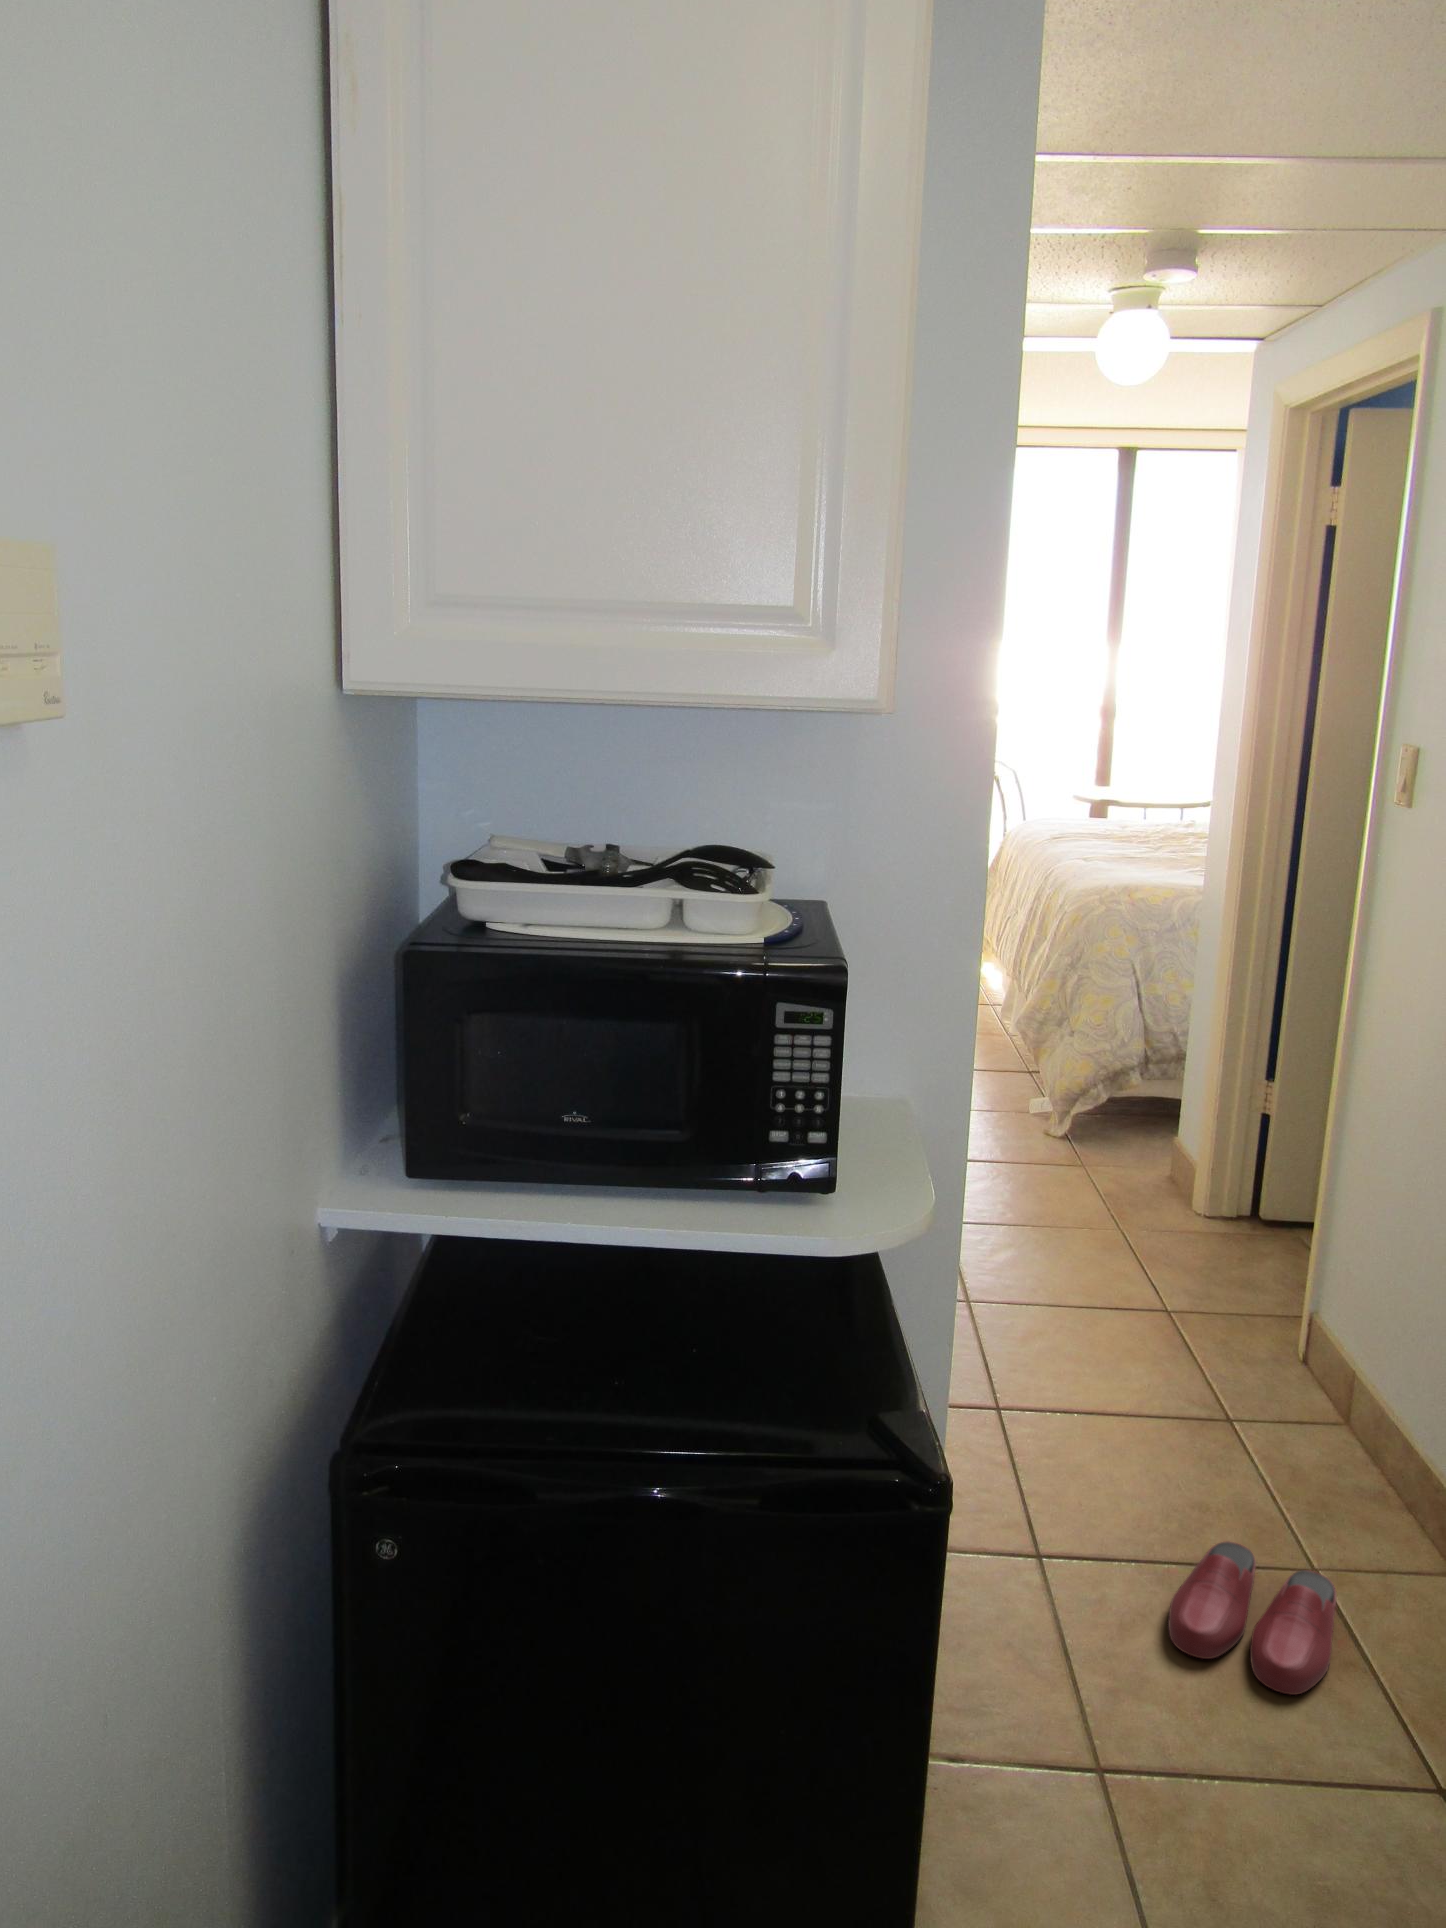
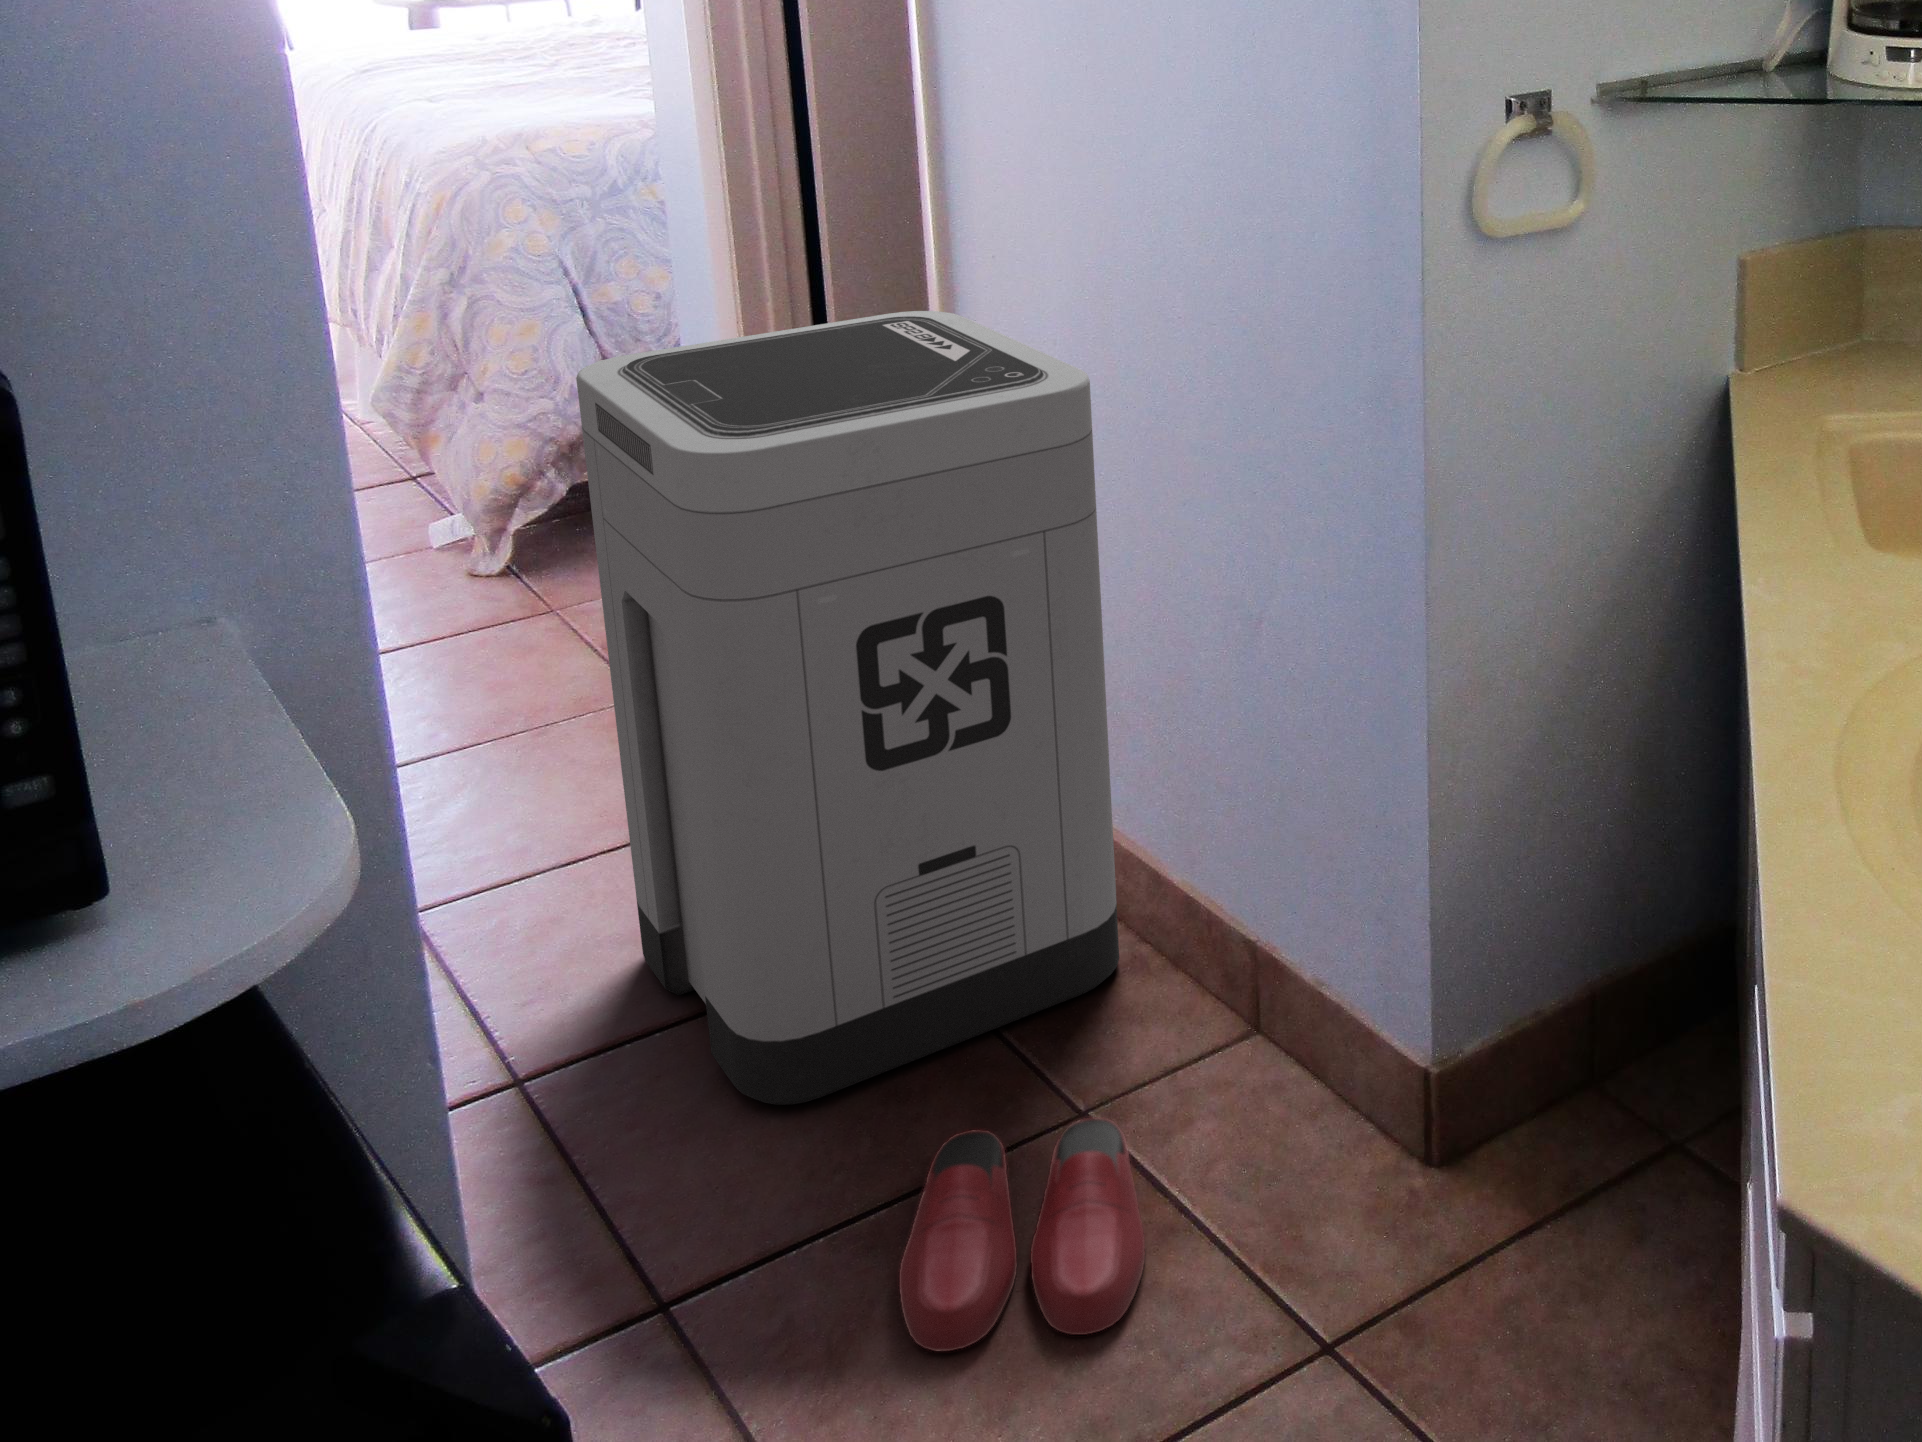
trash can: none [1081,1025,1424,1503] -> present [576,311,1119,1105]

